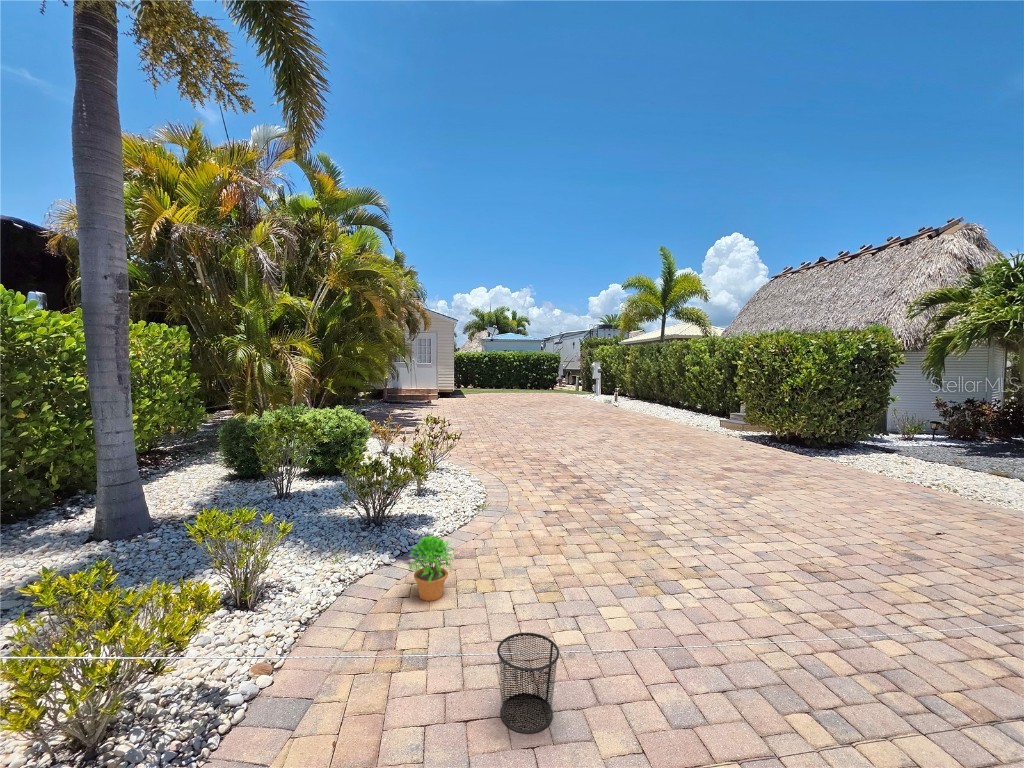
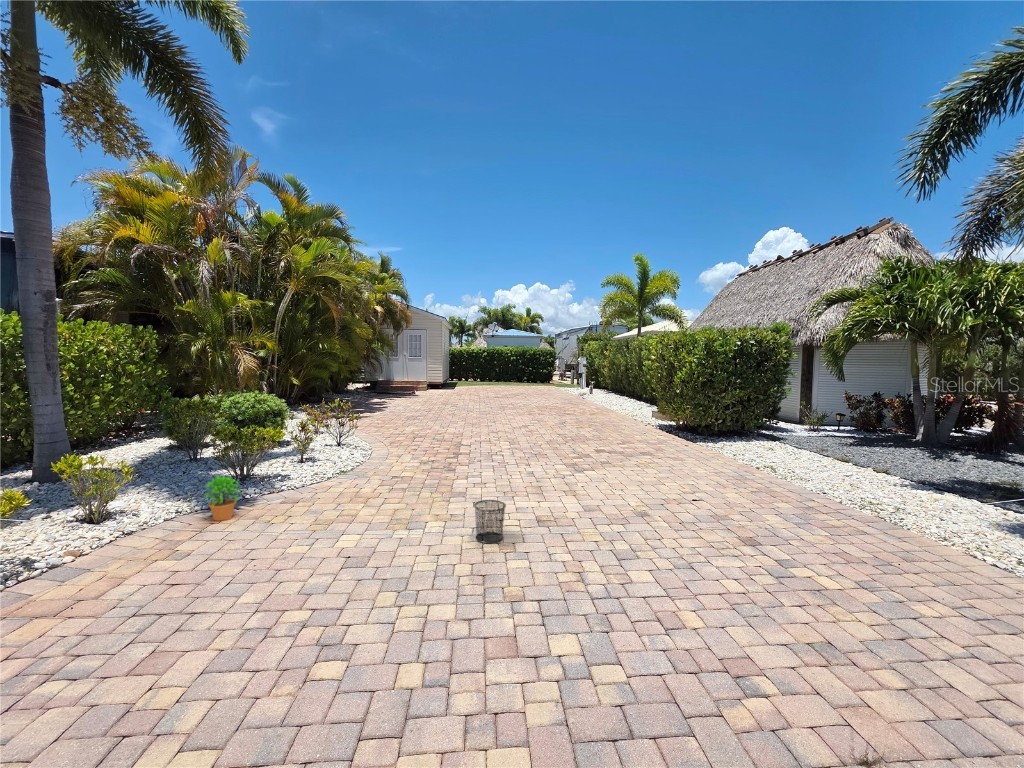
trash can: present [497,632,559,732] -> present [474,500,506,544]

